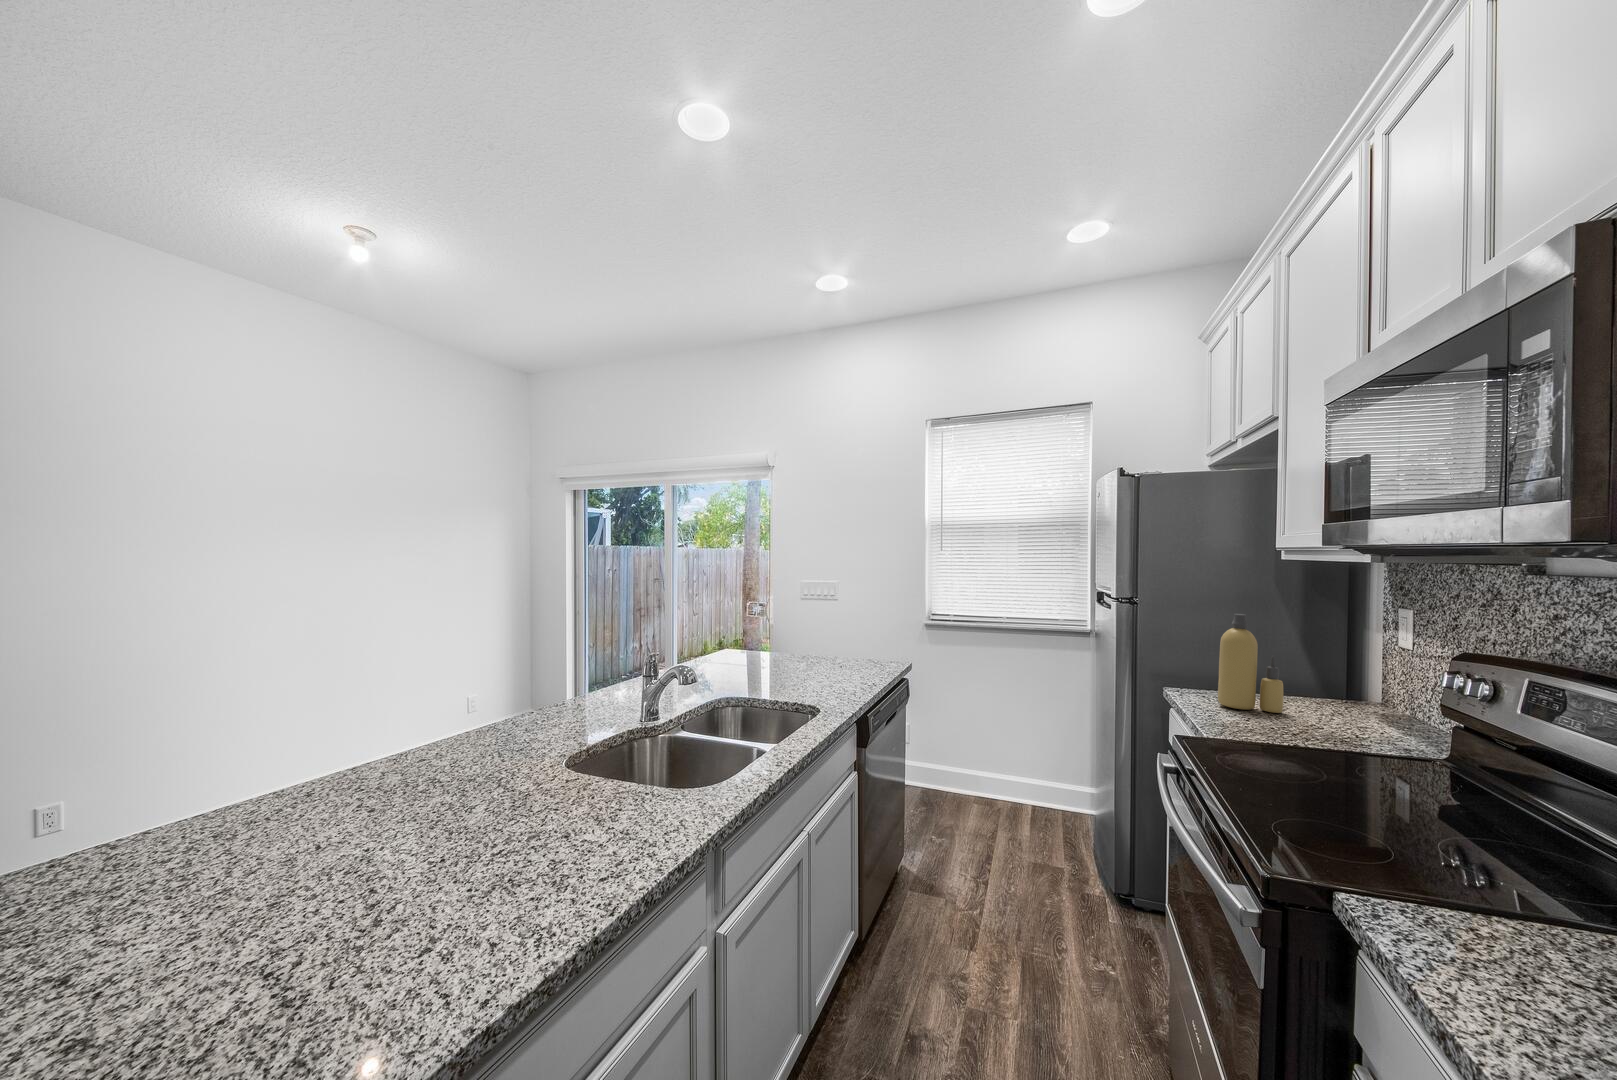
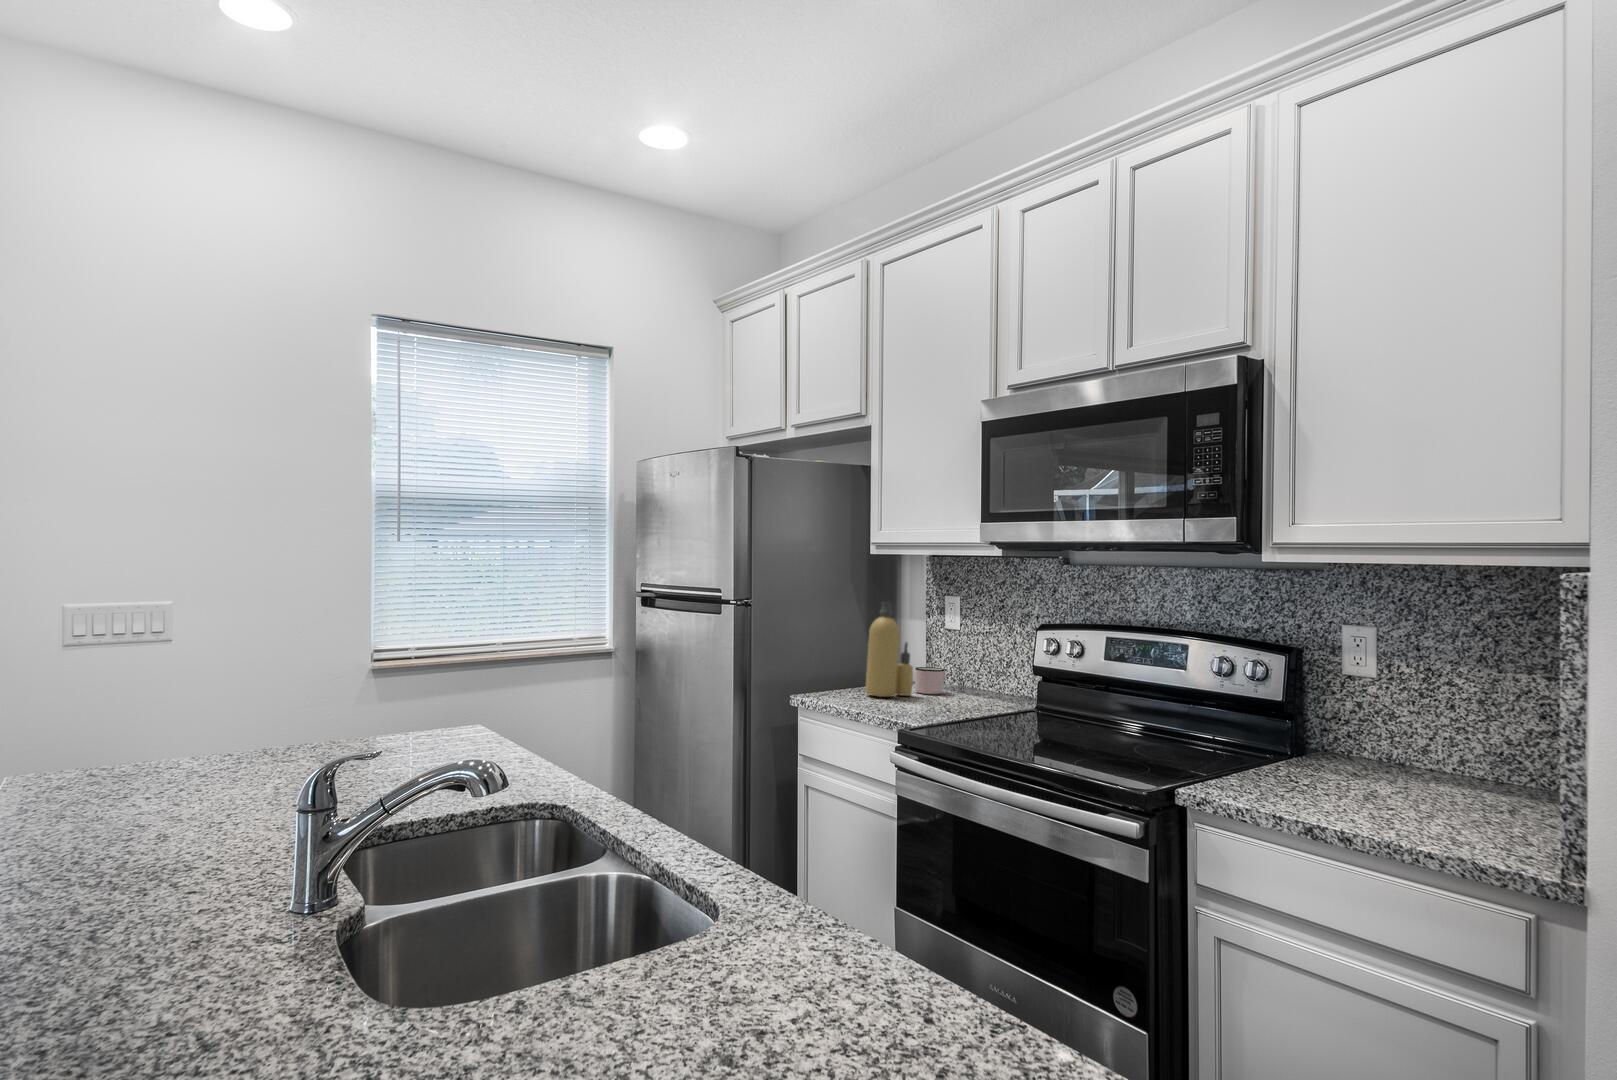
mug: none [1305,685,1358,719] -> present [915,667,945,694]

